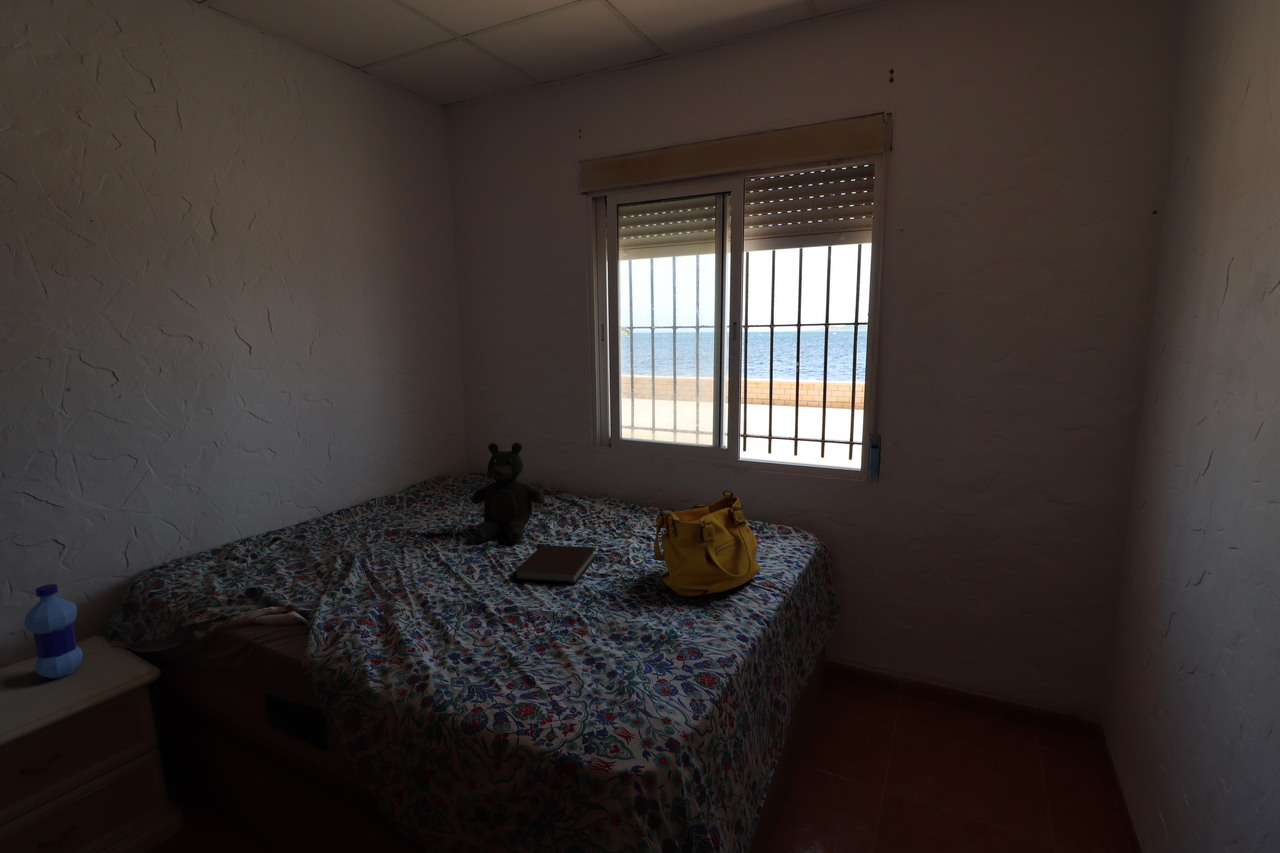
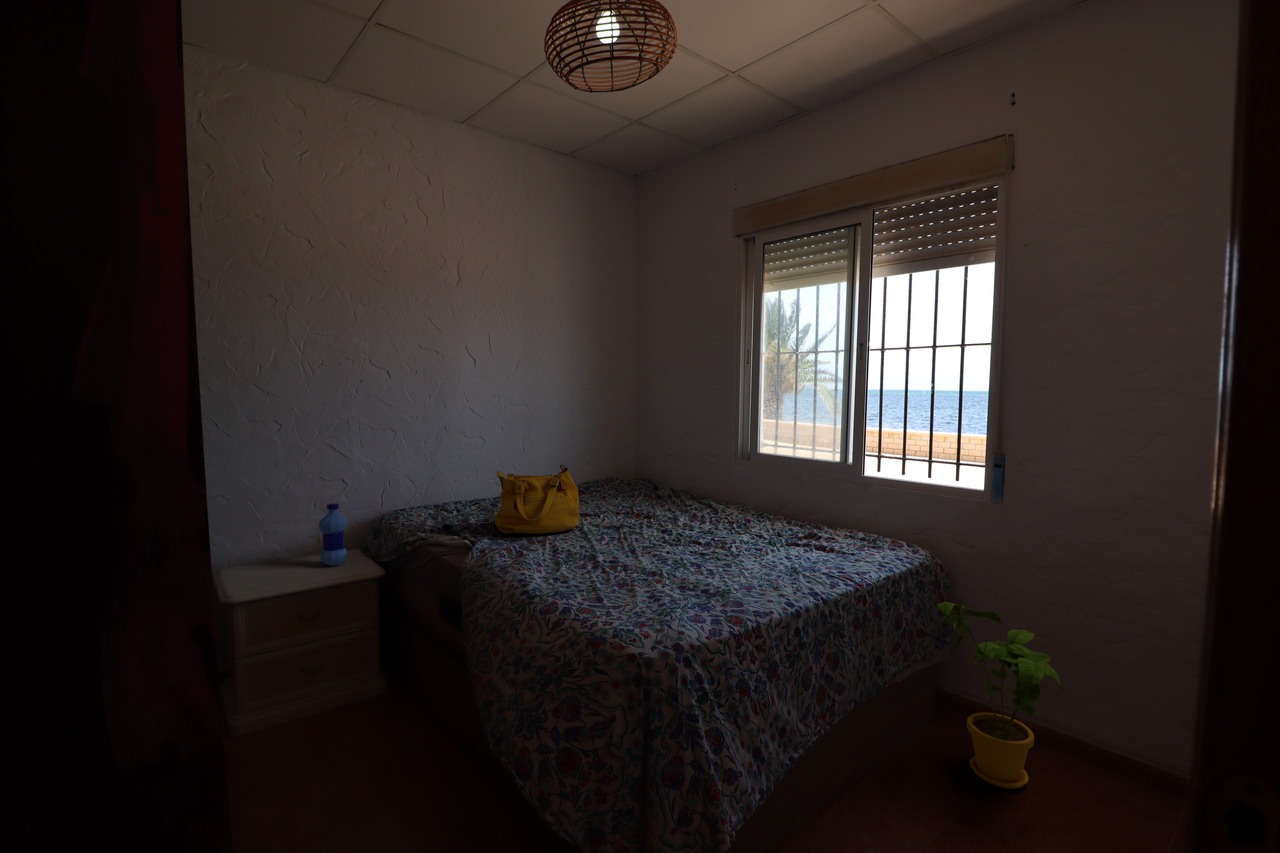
teddy bear: present [471,443,545,542] -> none [613,443,675,524]
handbag: present [654,490,760,596] -> present [495,465,580,534]
notebook: present [513,545,597,584] -> none [627,527,705,554]
house plant: none [844,590,954,753] -> present [937,602,1062,789]

